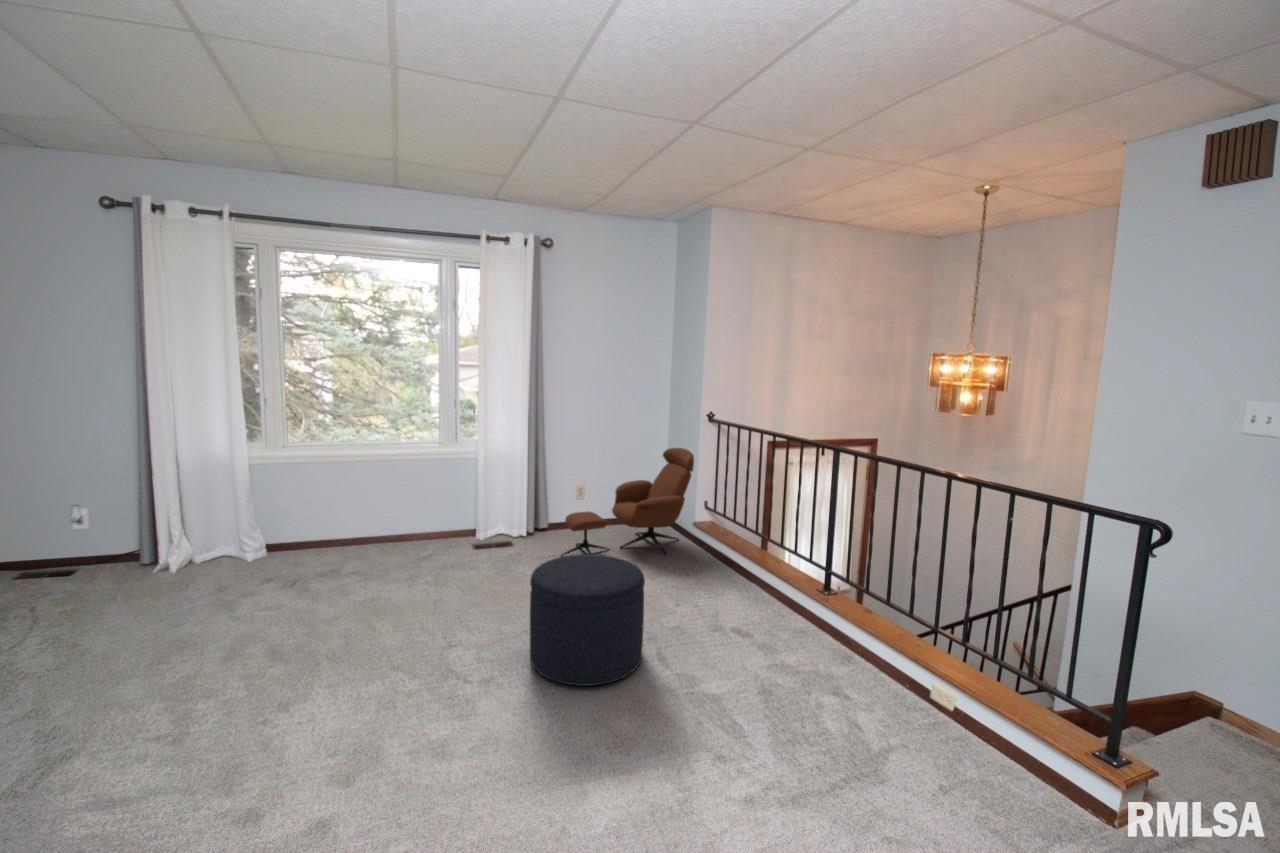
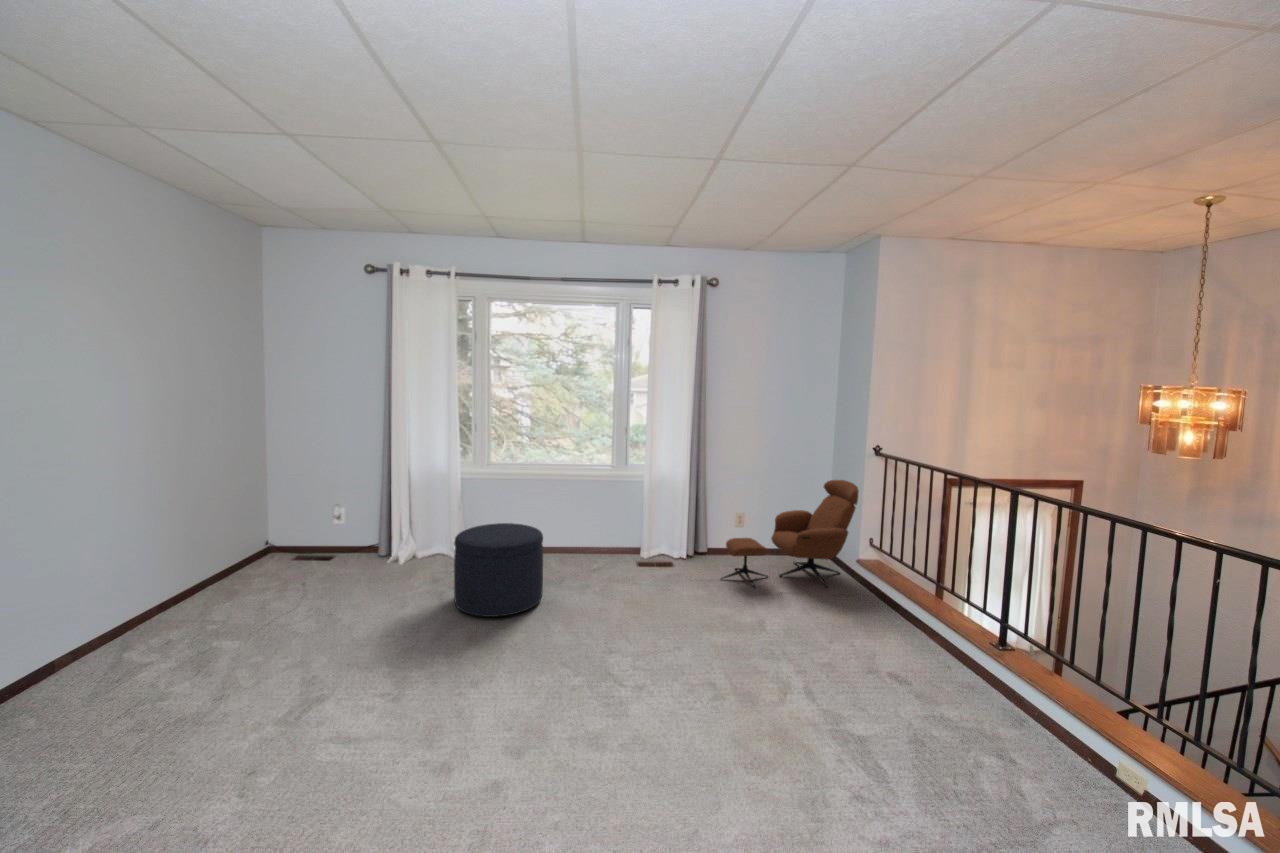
ottoman: present [530,554,645,686] -> present [454,523,543,617]

